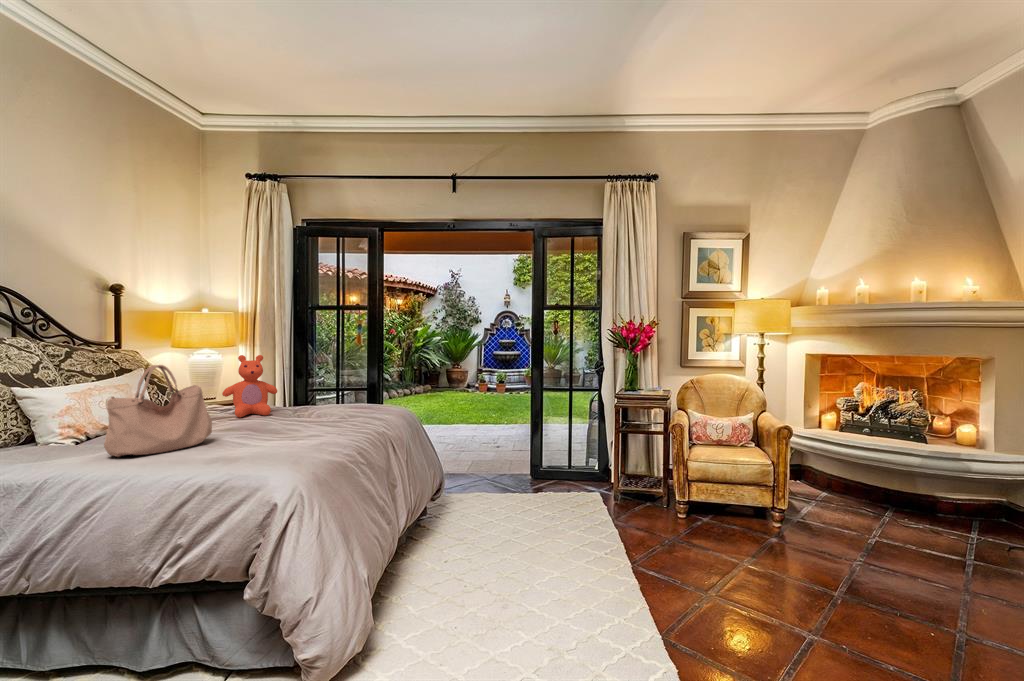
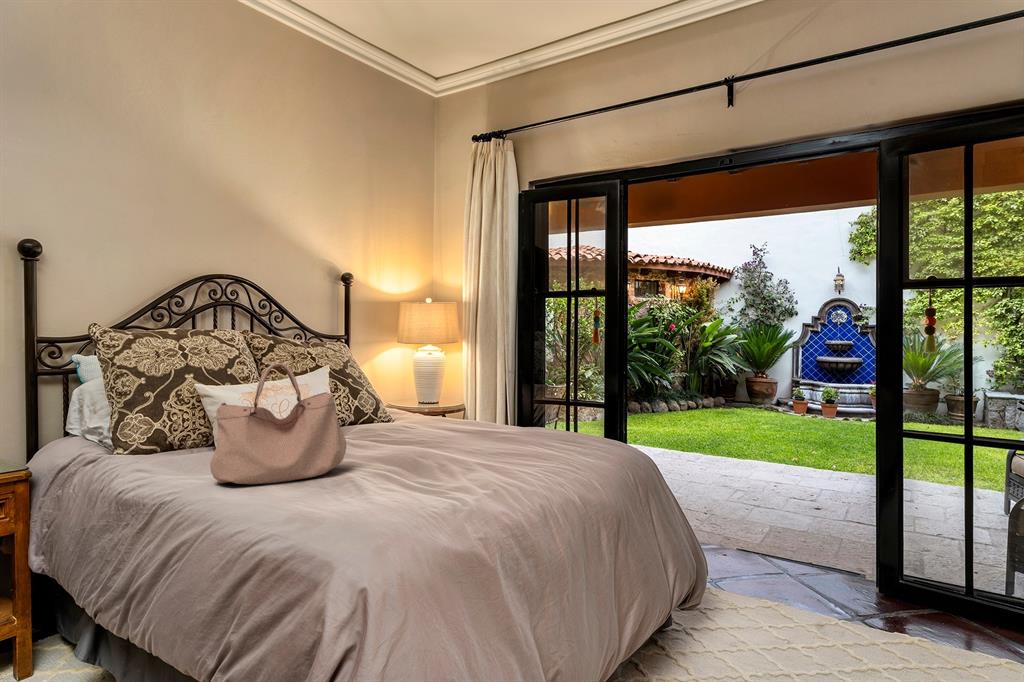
teddy bear: present [222,355,277,417] -> none [407,353,471,434]

